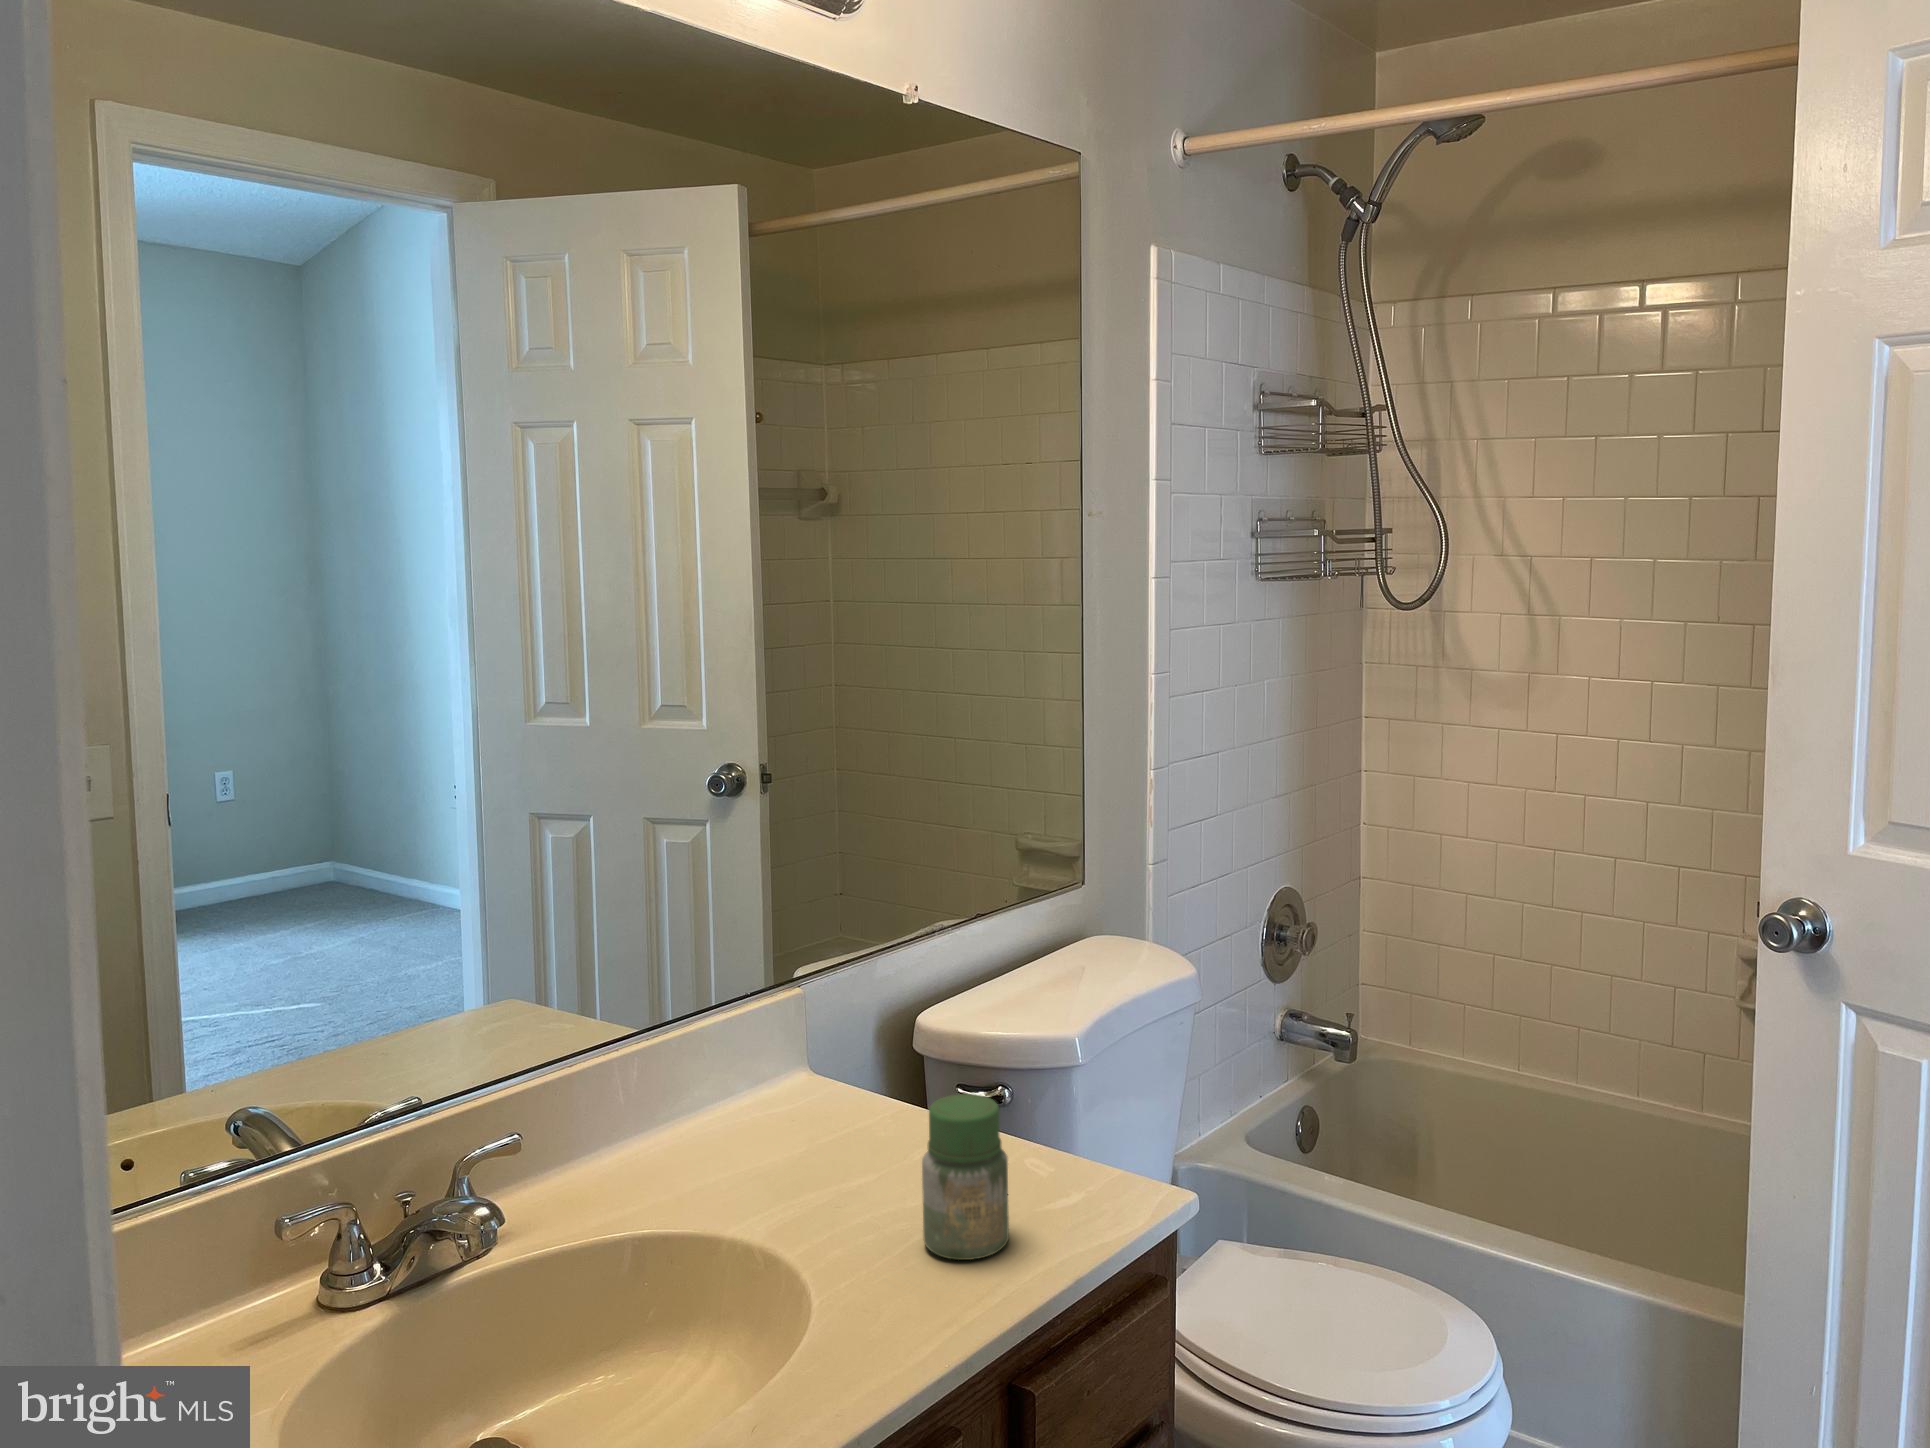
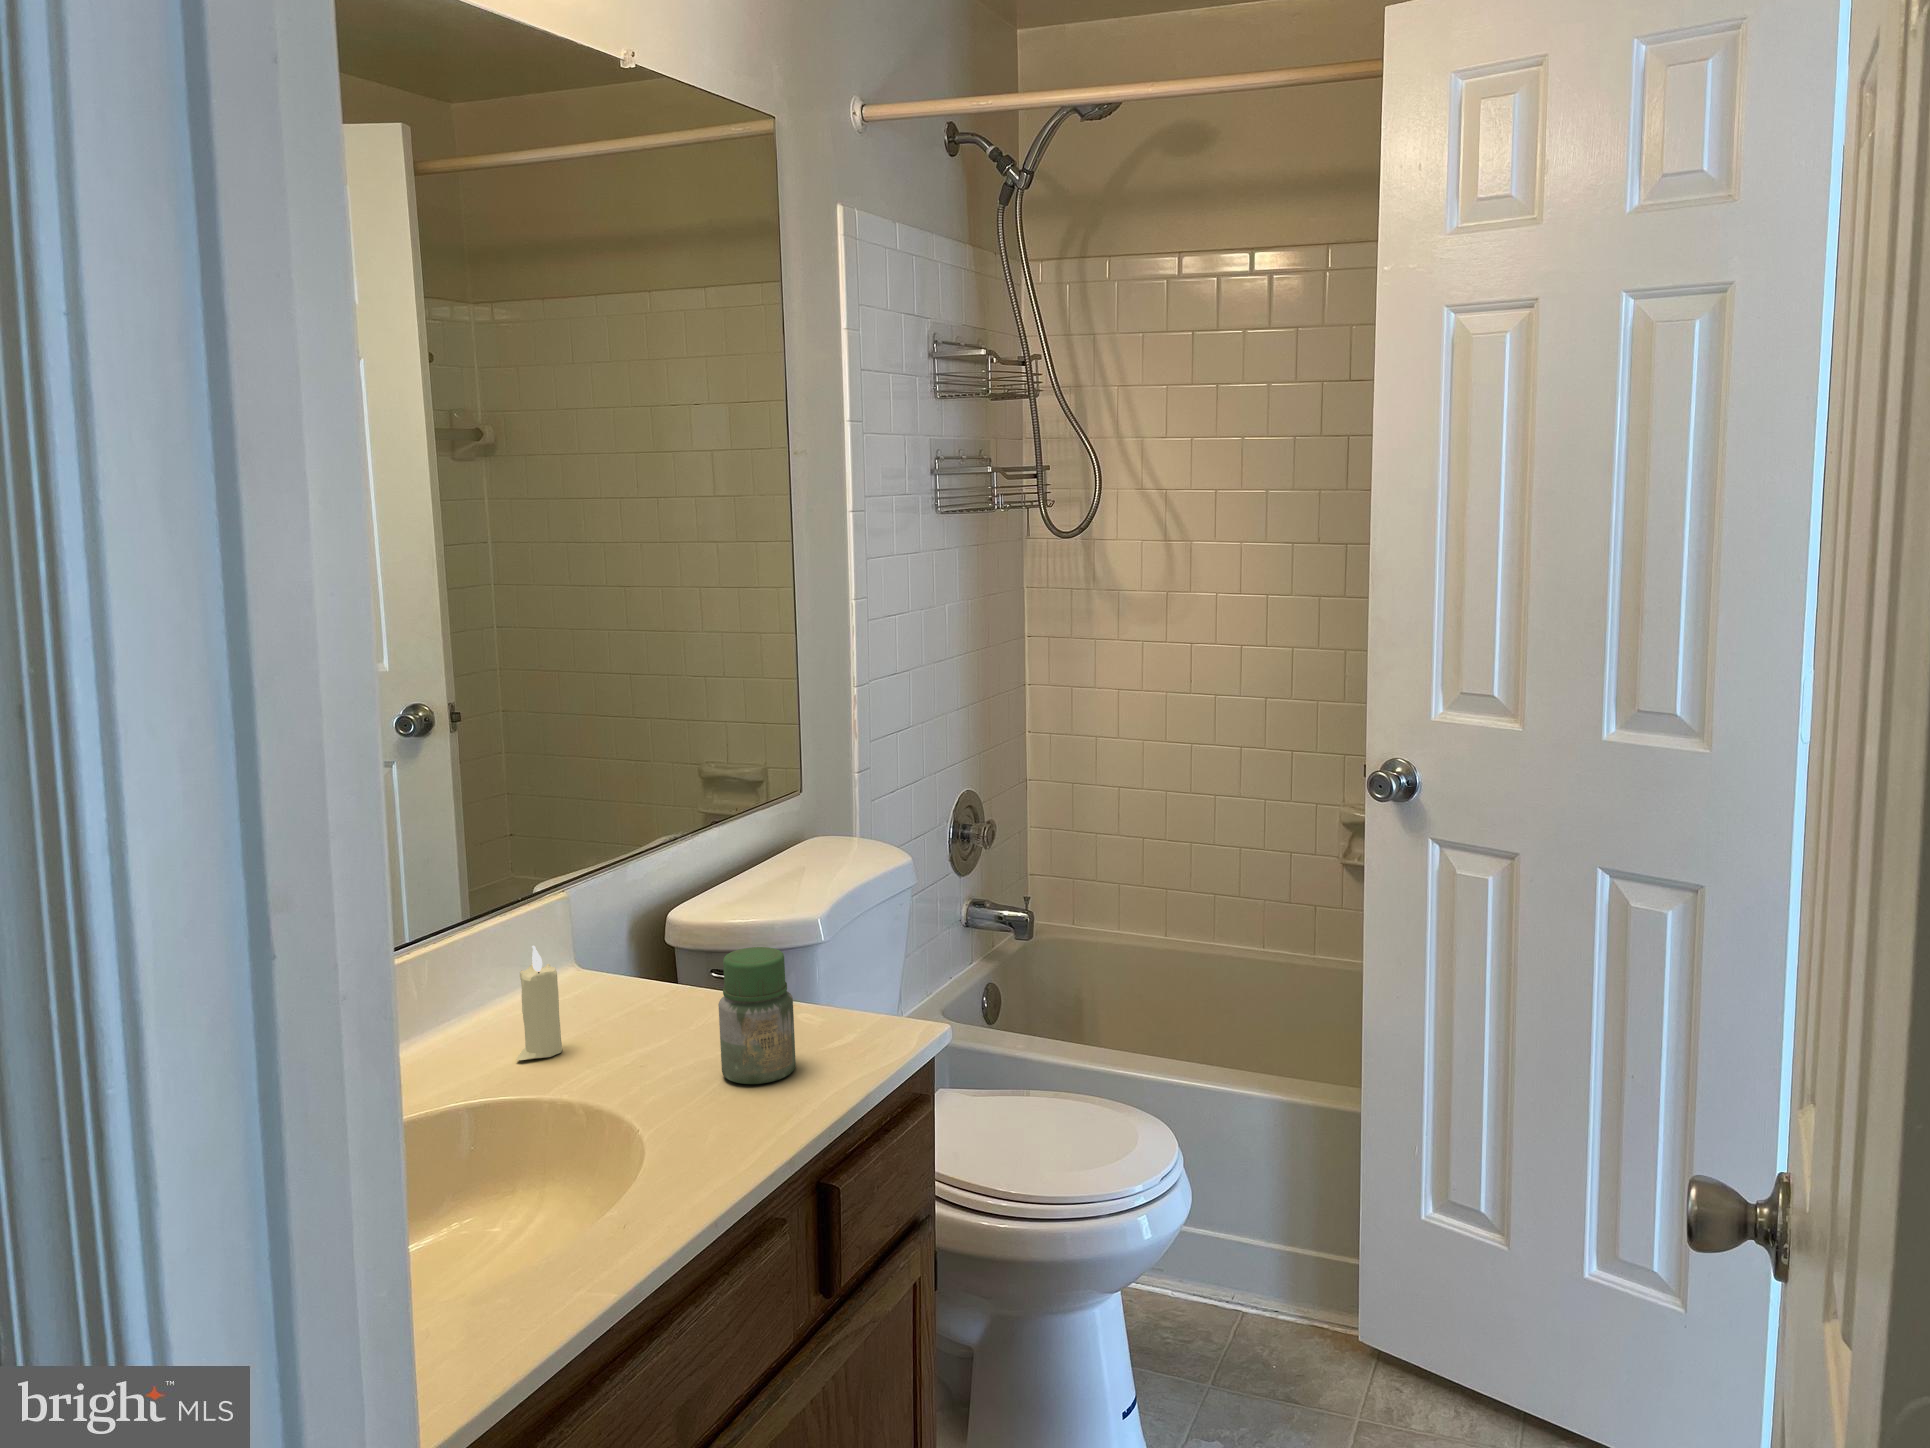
candle: none [713,1065,765,1192] -> present [516,946,562,1060]

